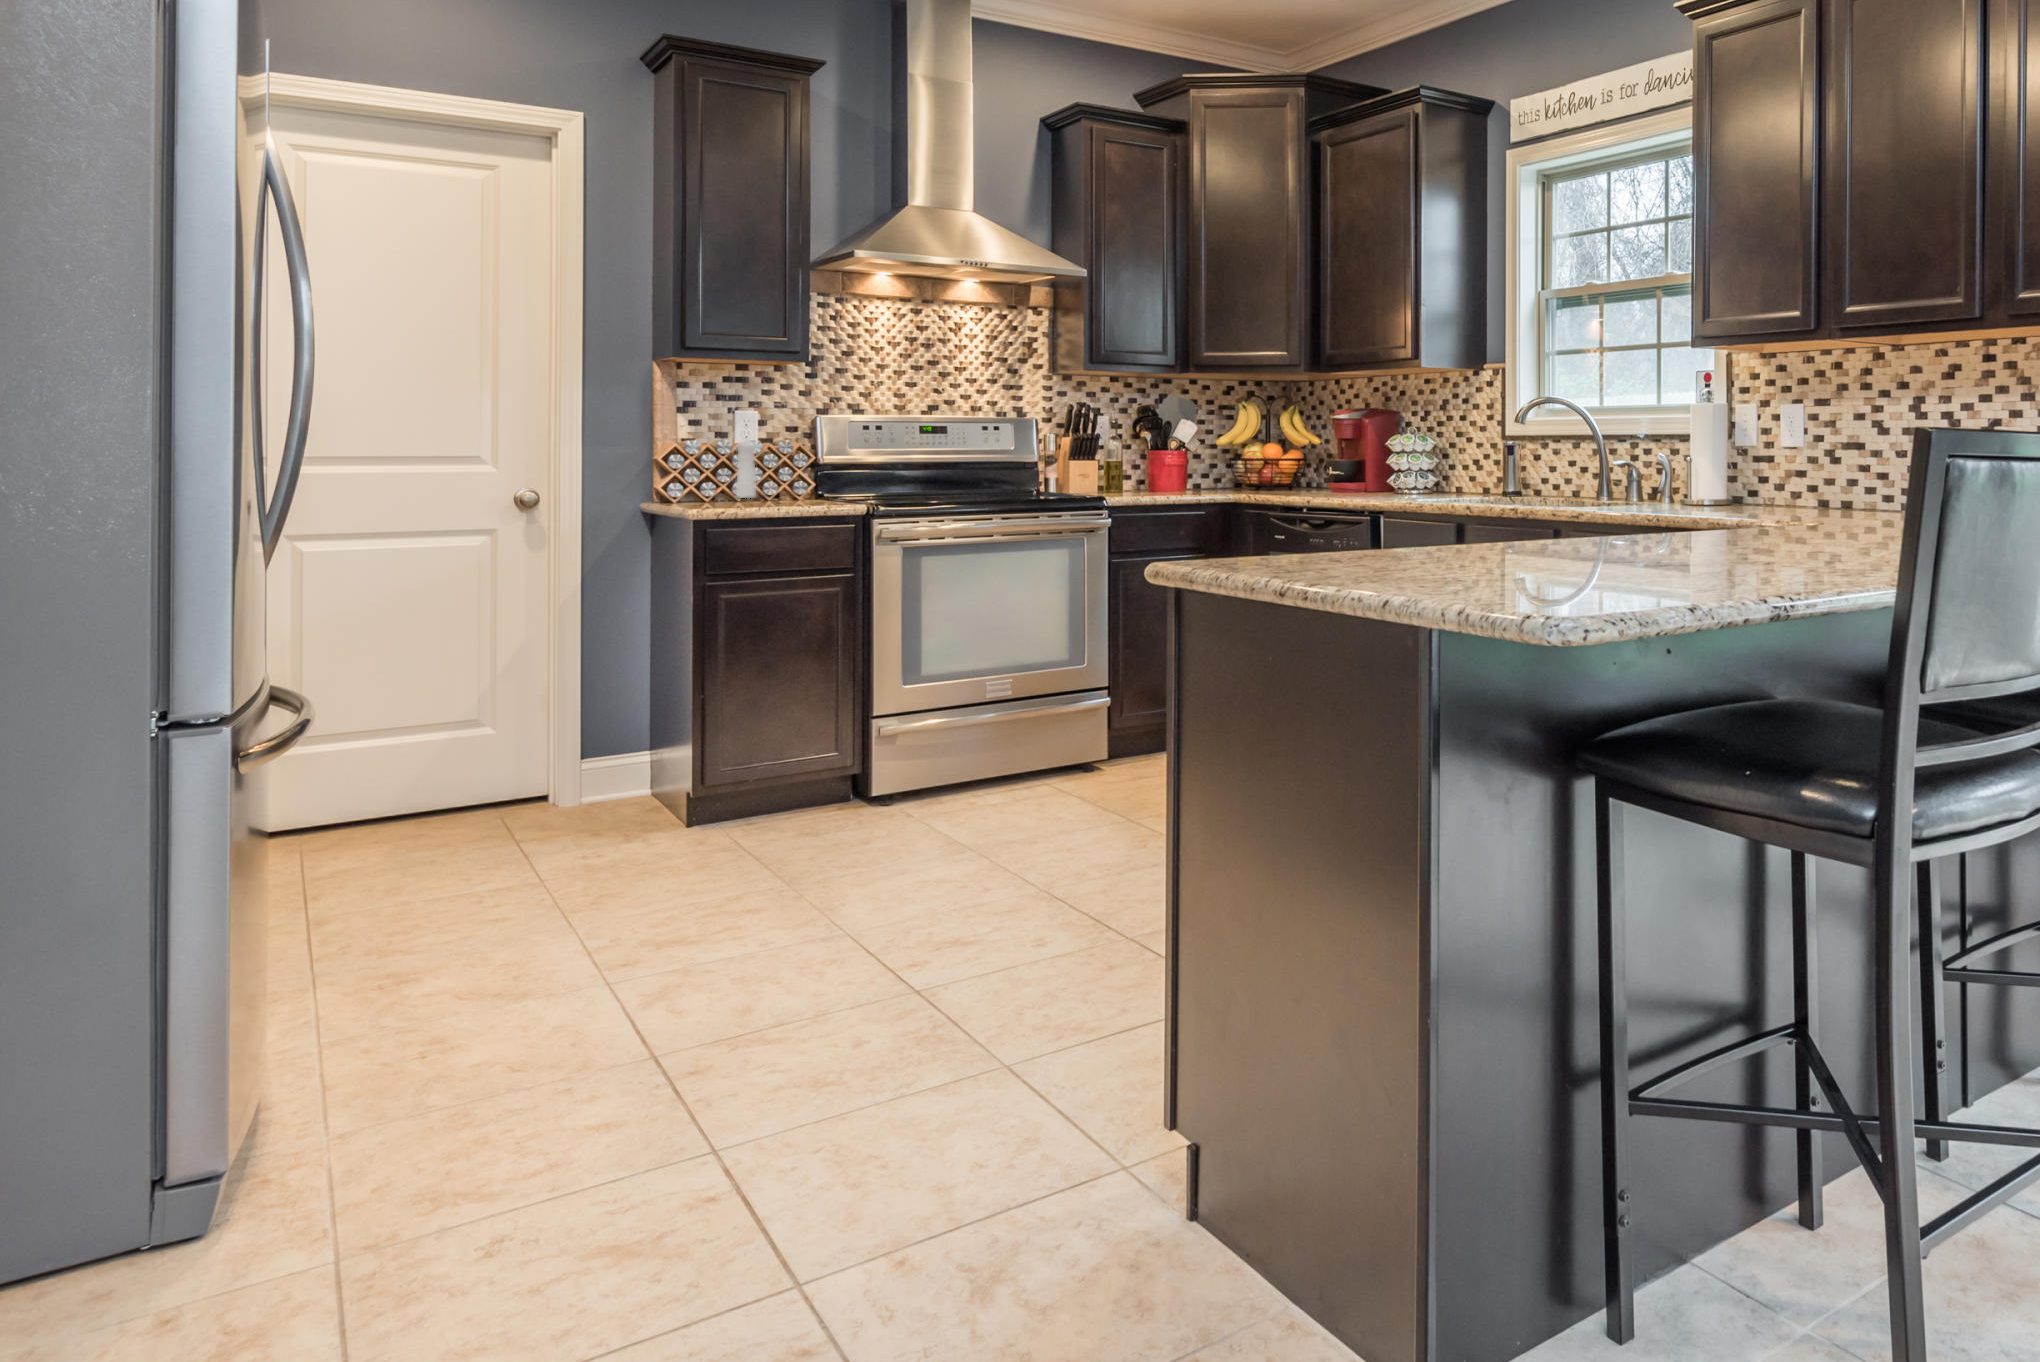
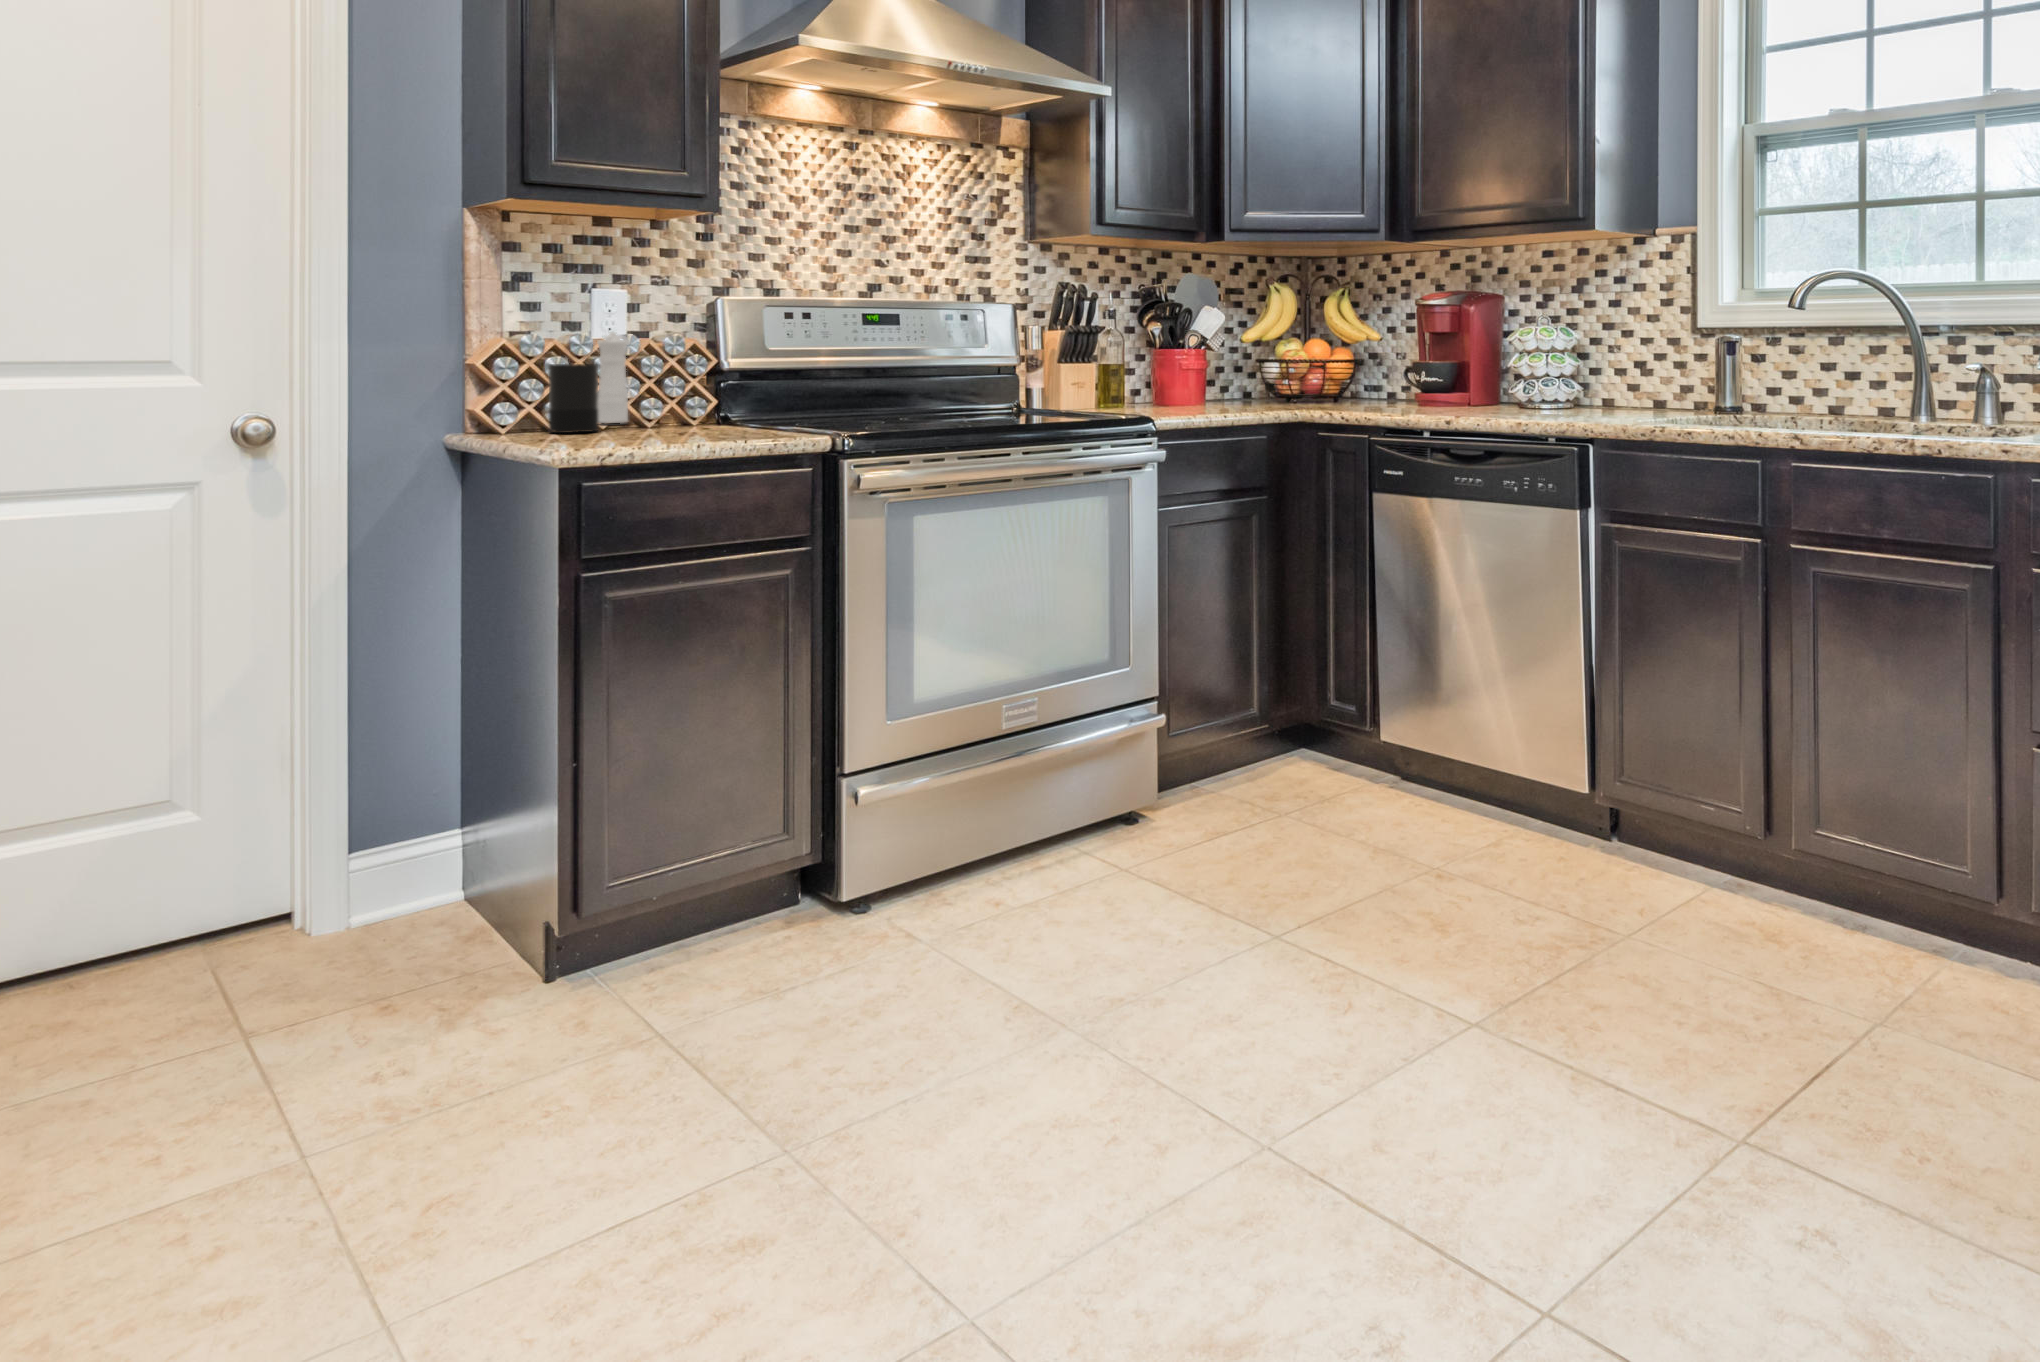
candle: none [701,455,732,502] -> present [548,359,598,433]

